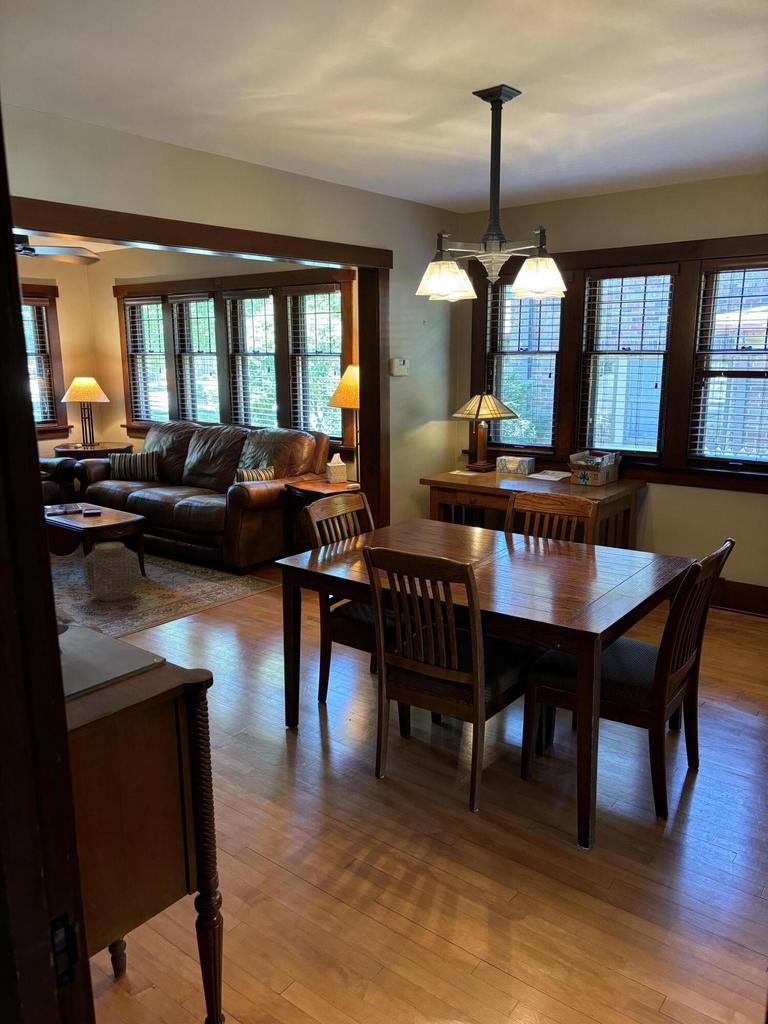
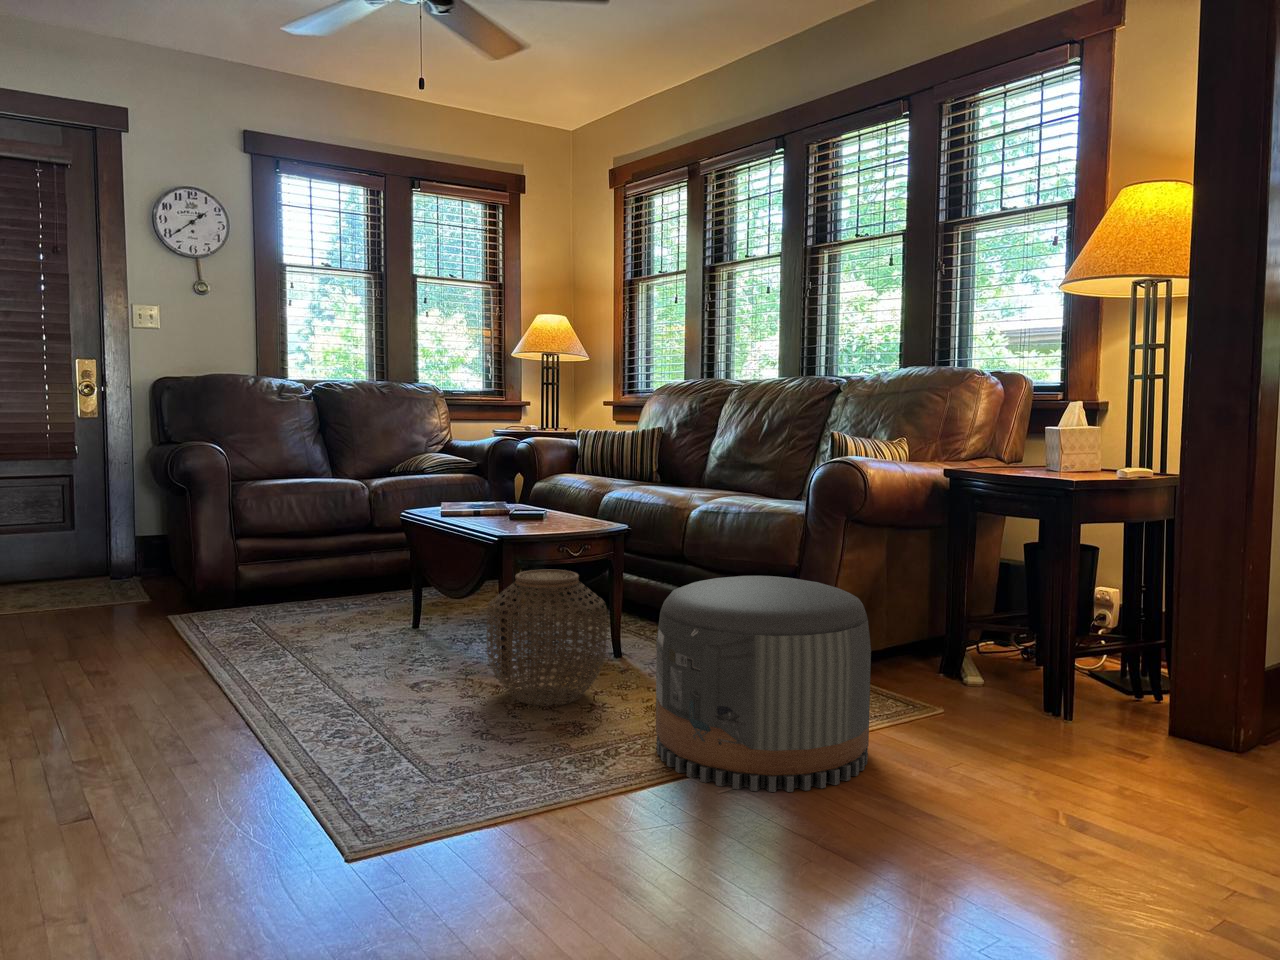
pouf: none [161,541,247,622] -> present [656,576,871,792]

